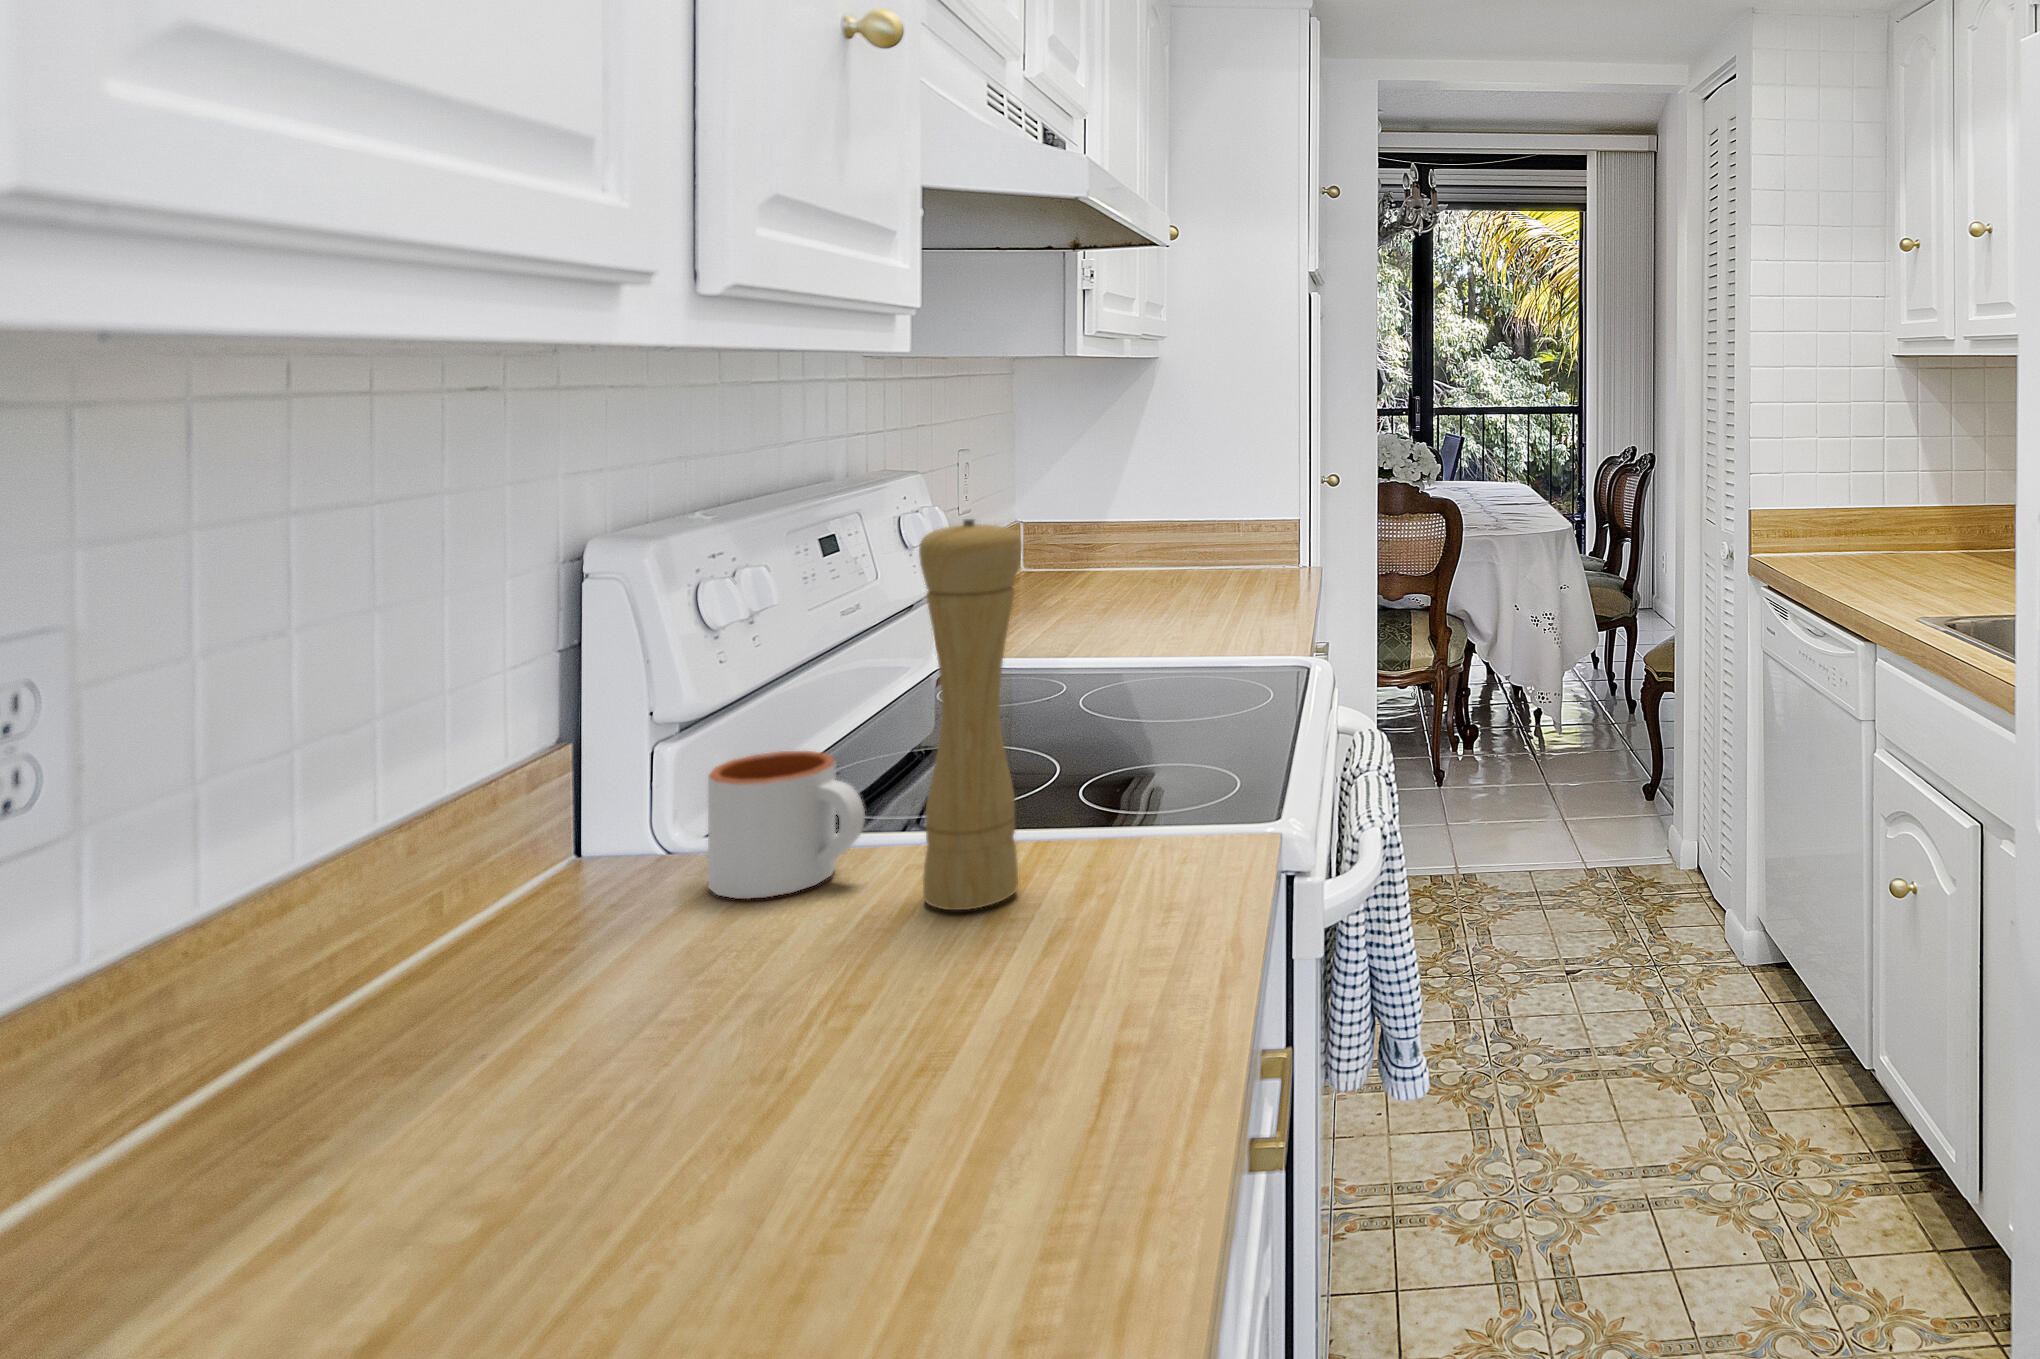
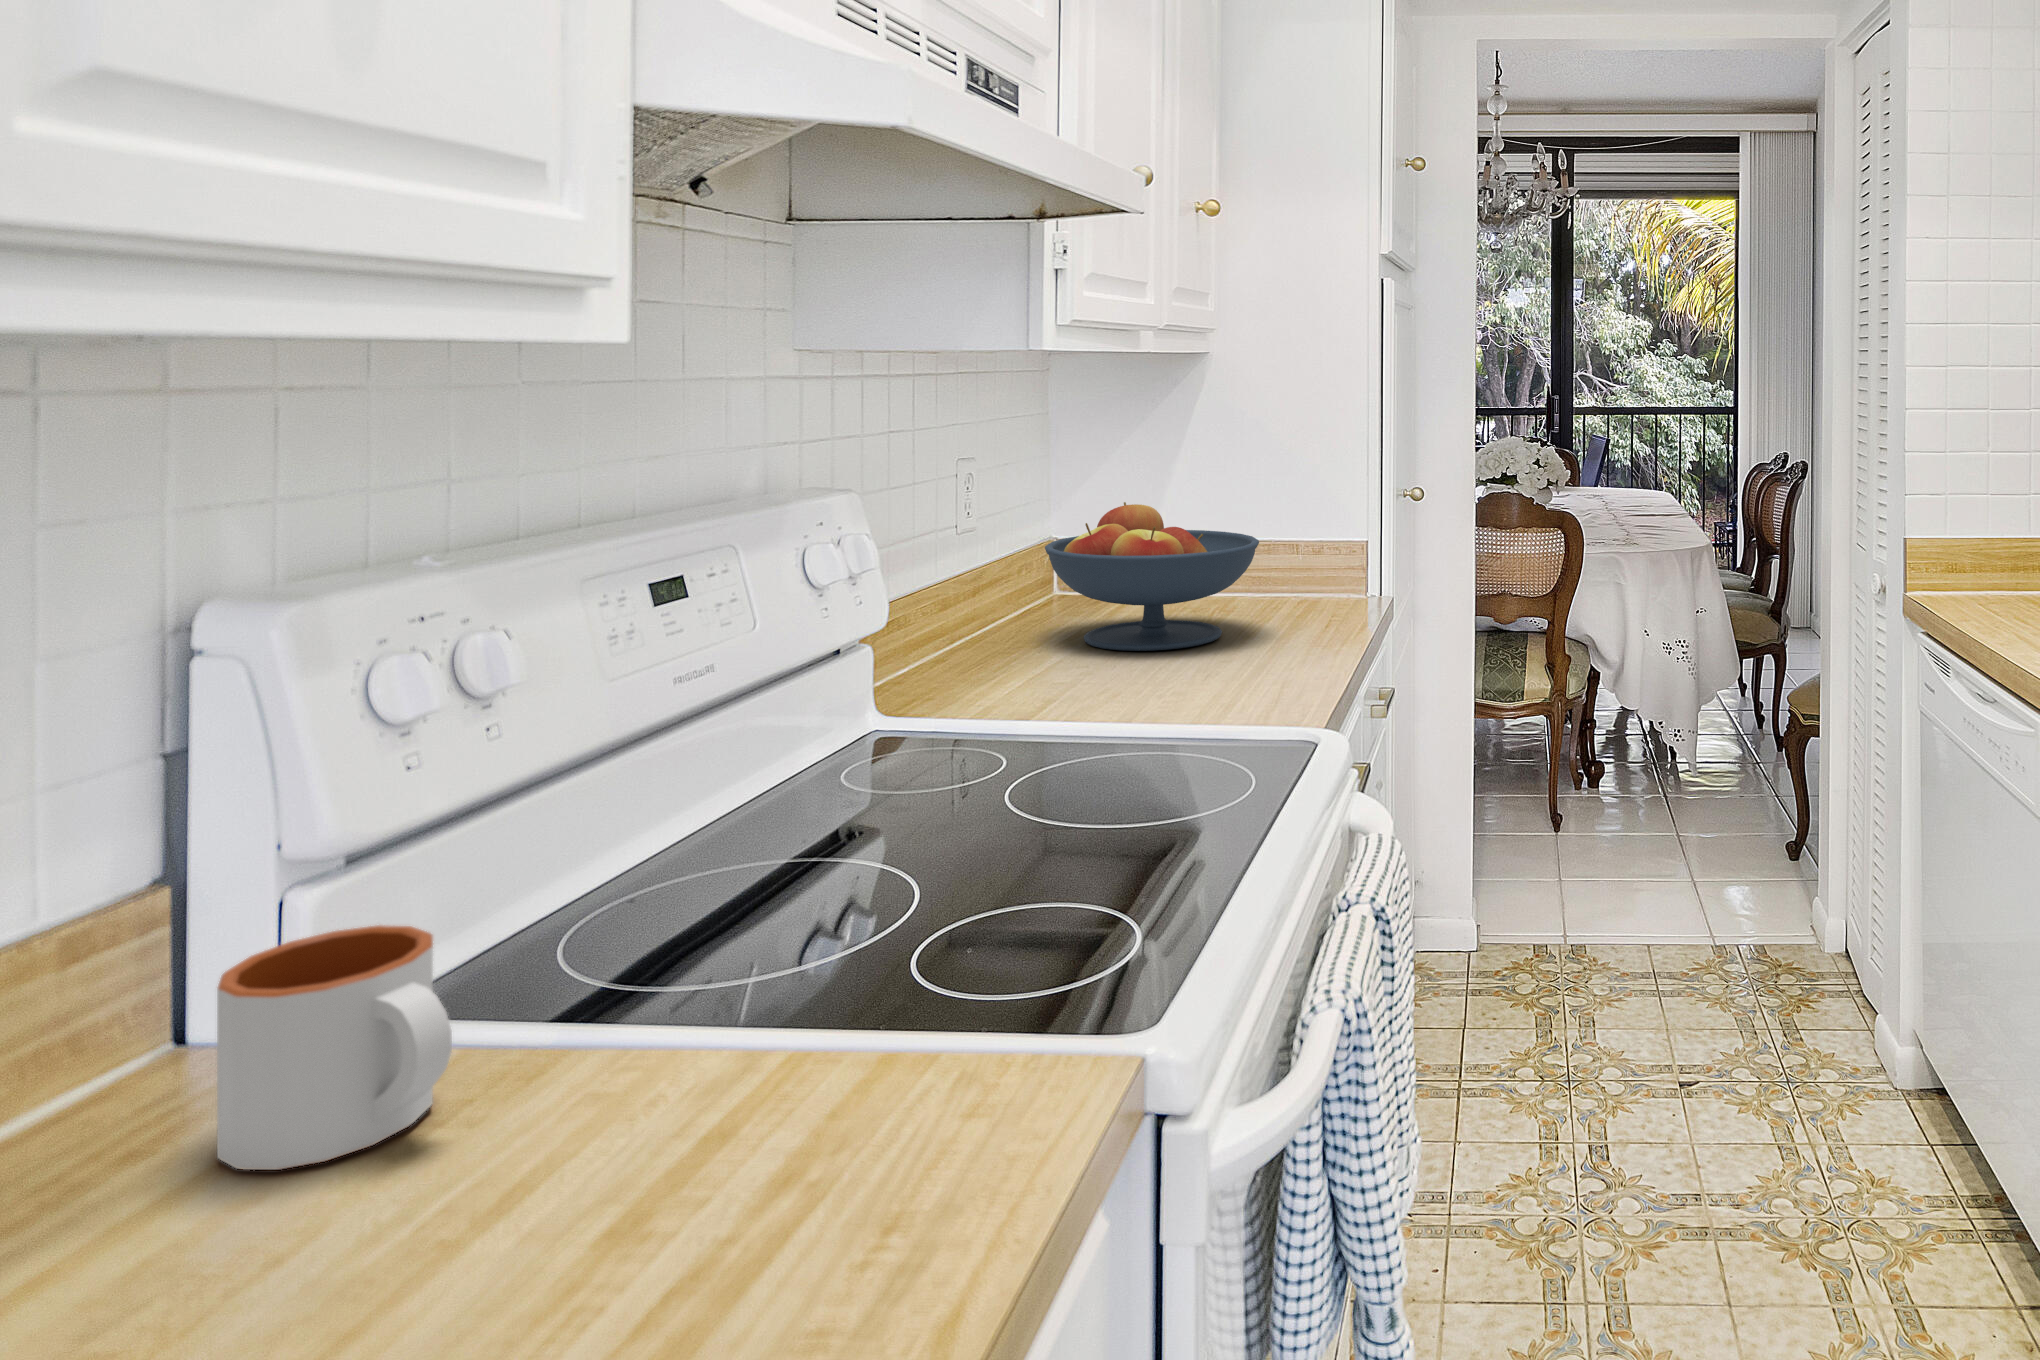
fruit bowl: none [1039,486,1222,610] -> present [1045,502,1259,651]
pepper mill: present [919,519,1022,910] -> none [481,603,657,1224]

